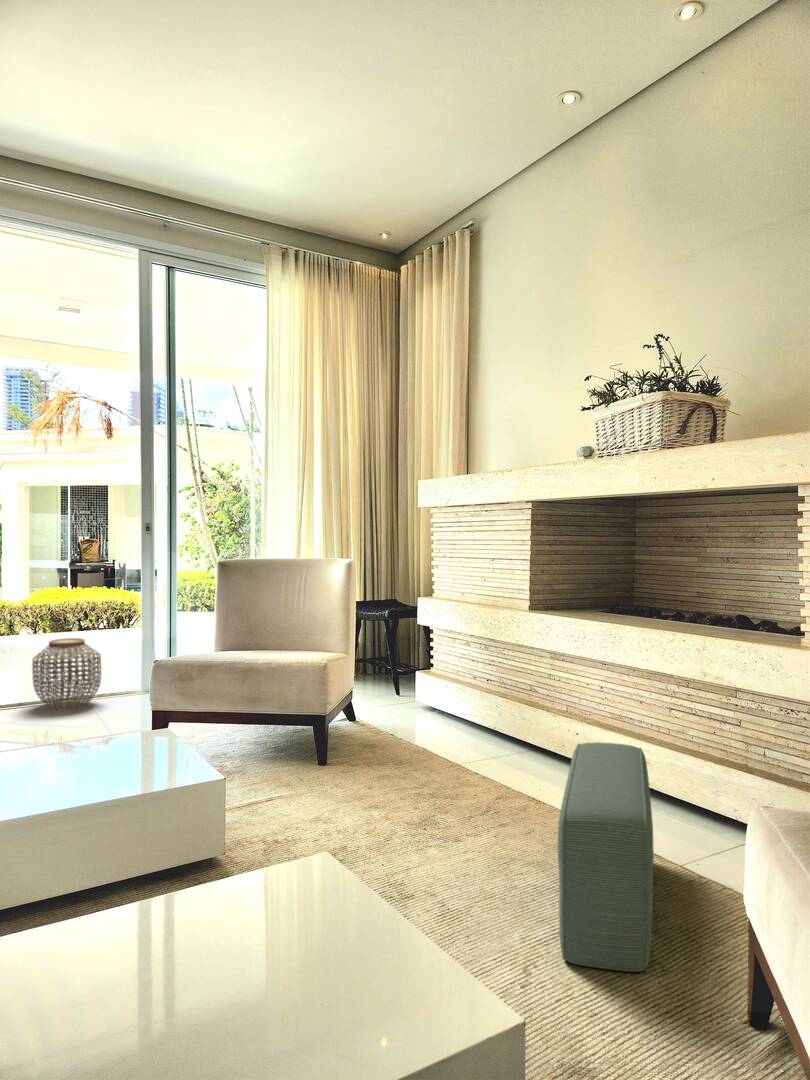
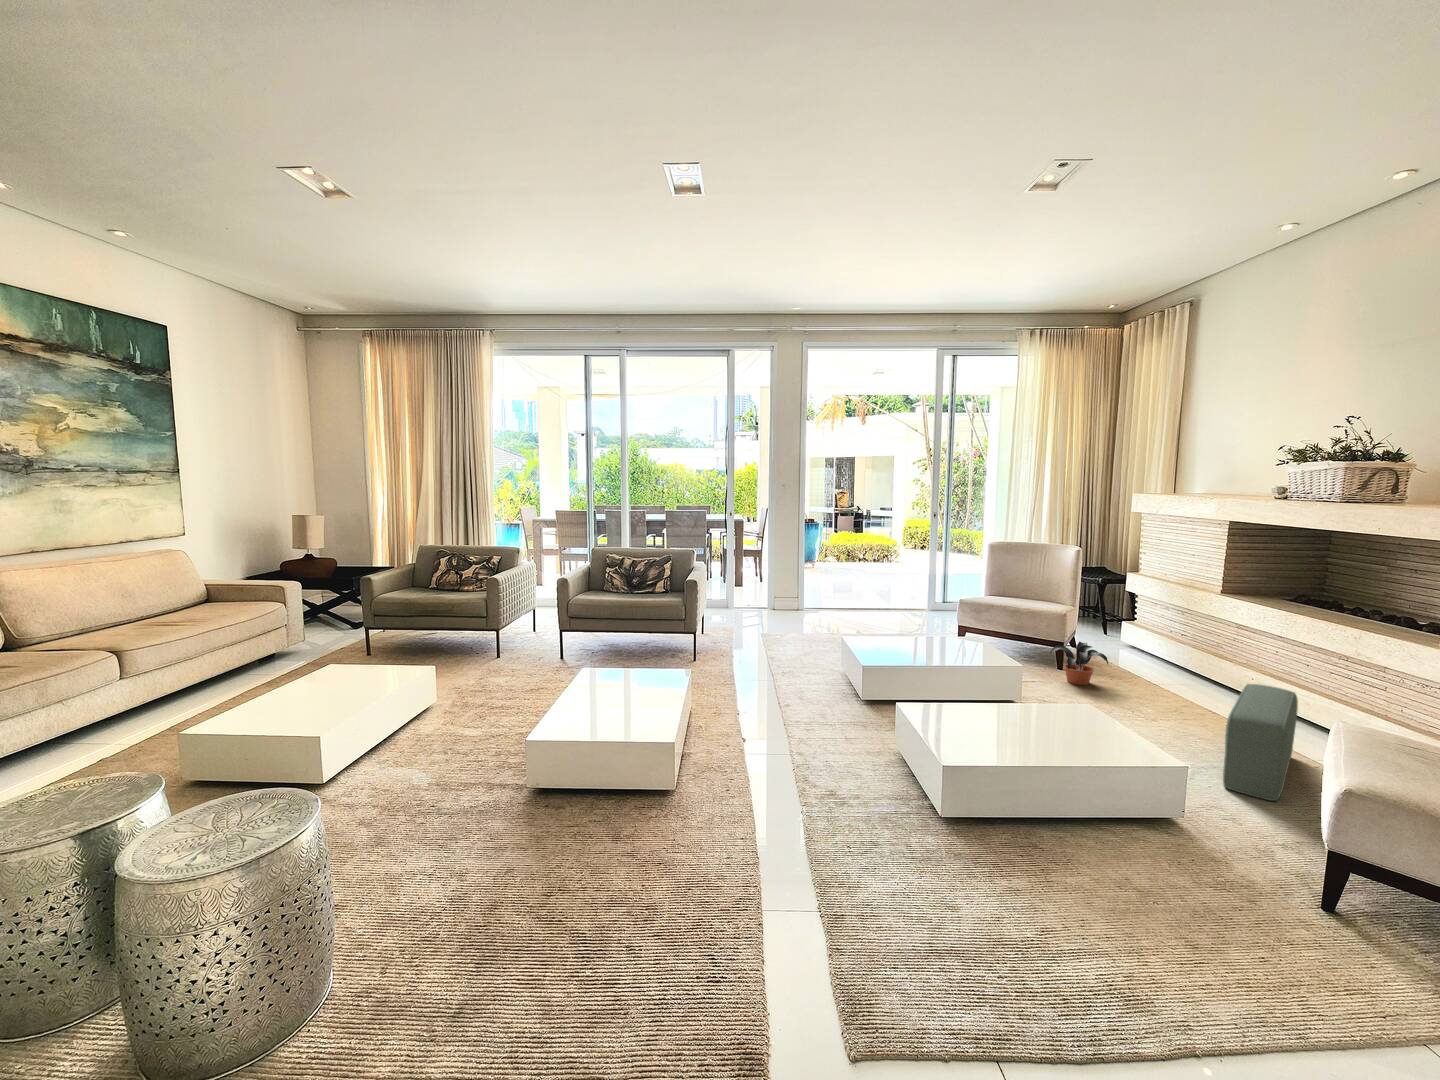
woven basket: present [32,638,101,710] -> none [870,579,908,619]
potted plant: none [299,707,387,783] -> present [1050,641,1108,685]

